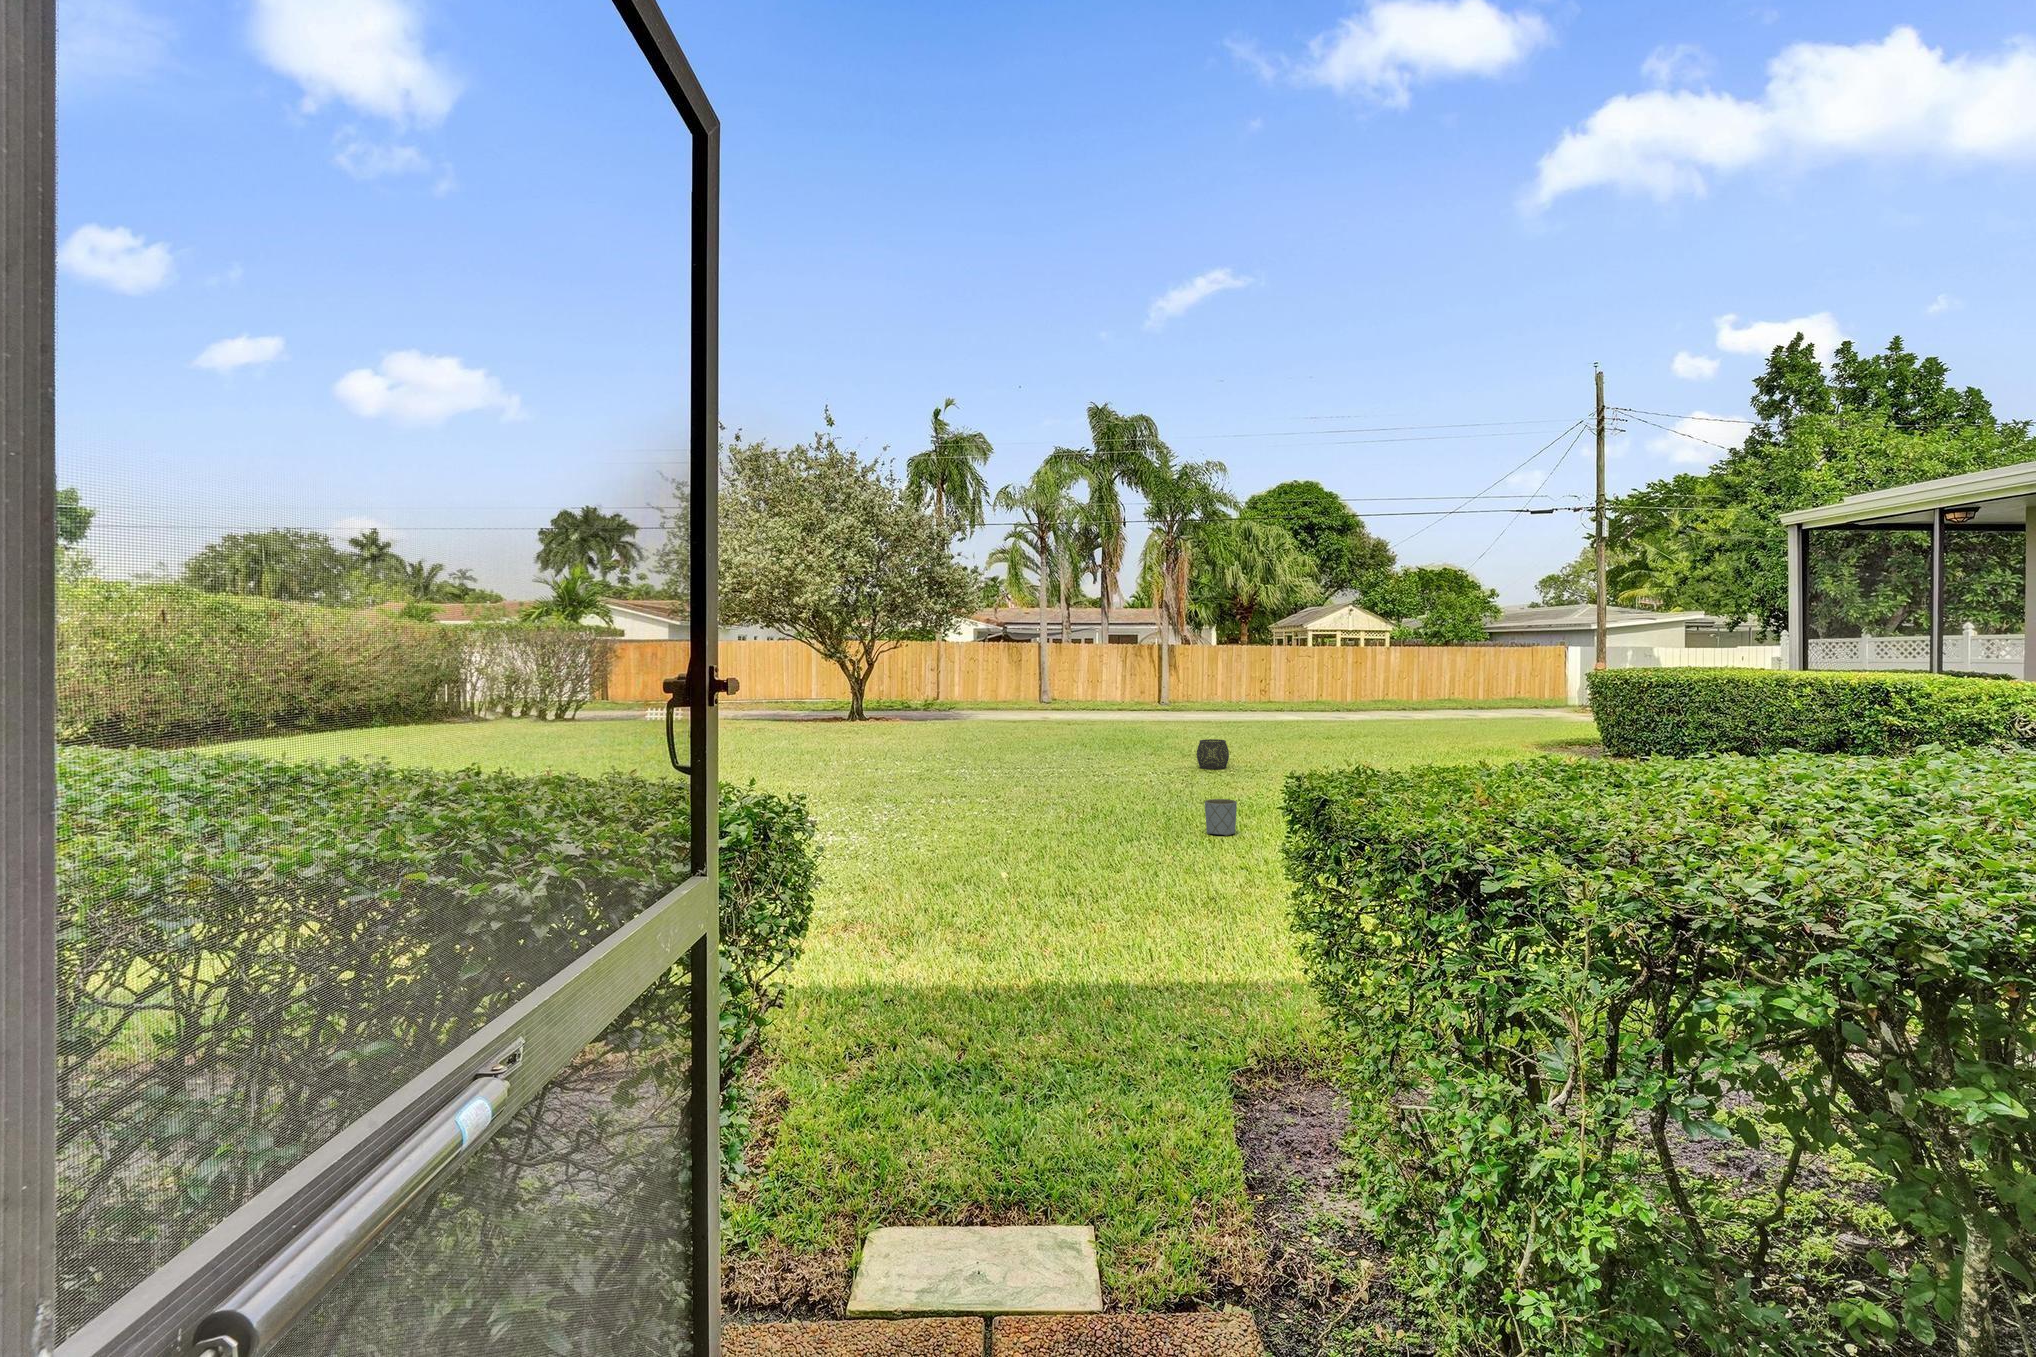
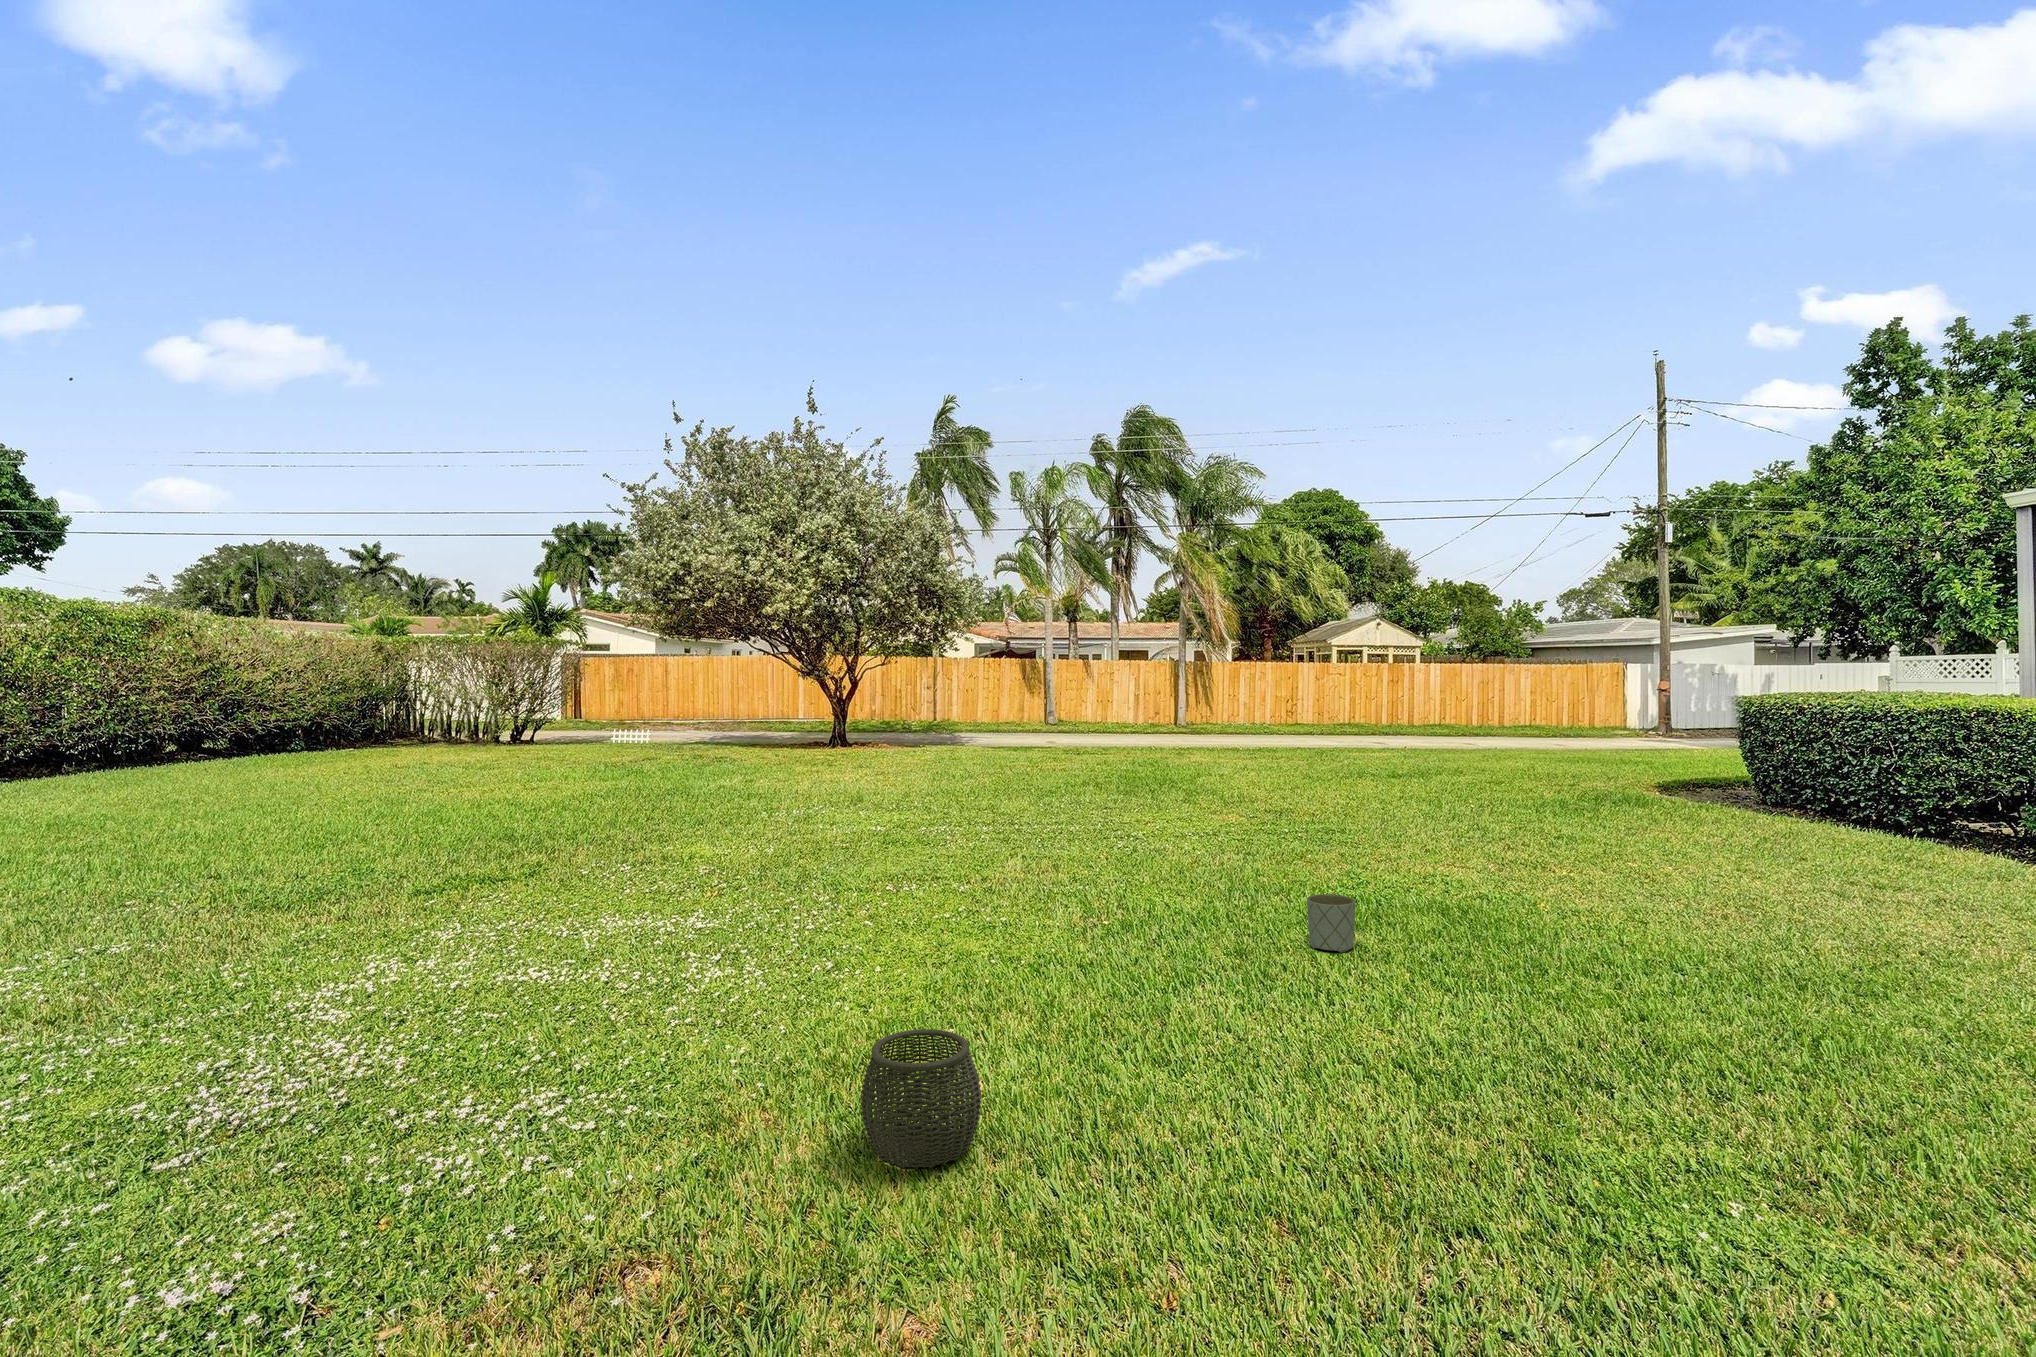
woven basket: present [1197,739,1229,769] -> present [860,1029,982,1169]

